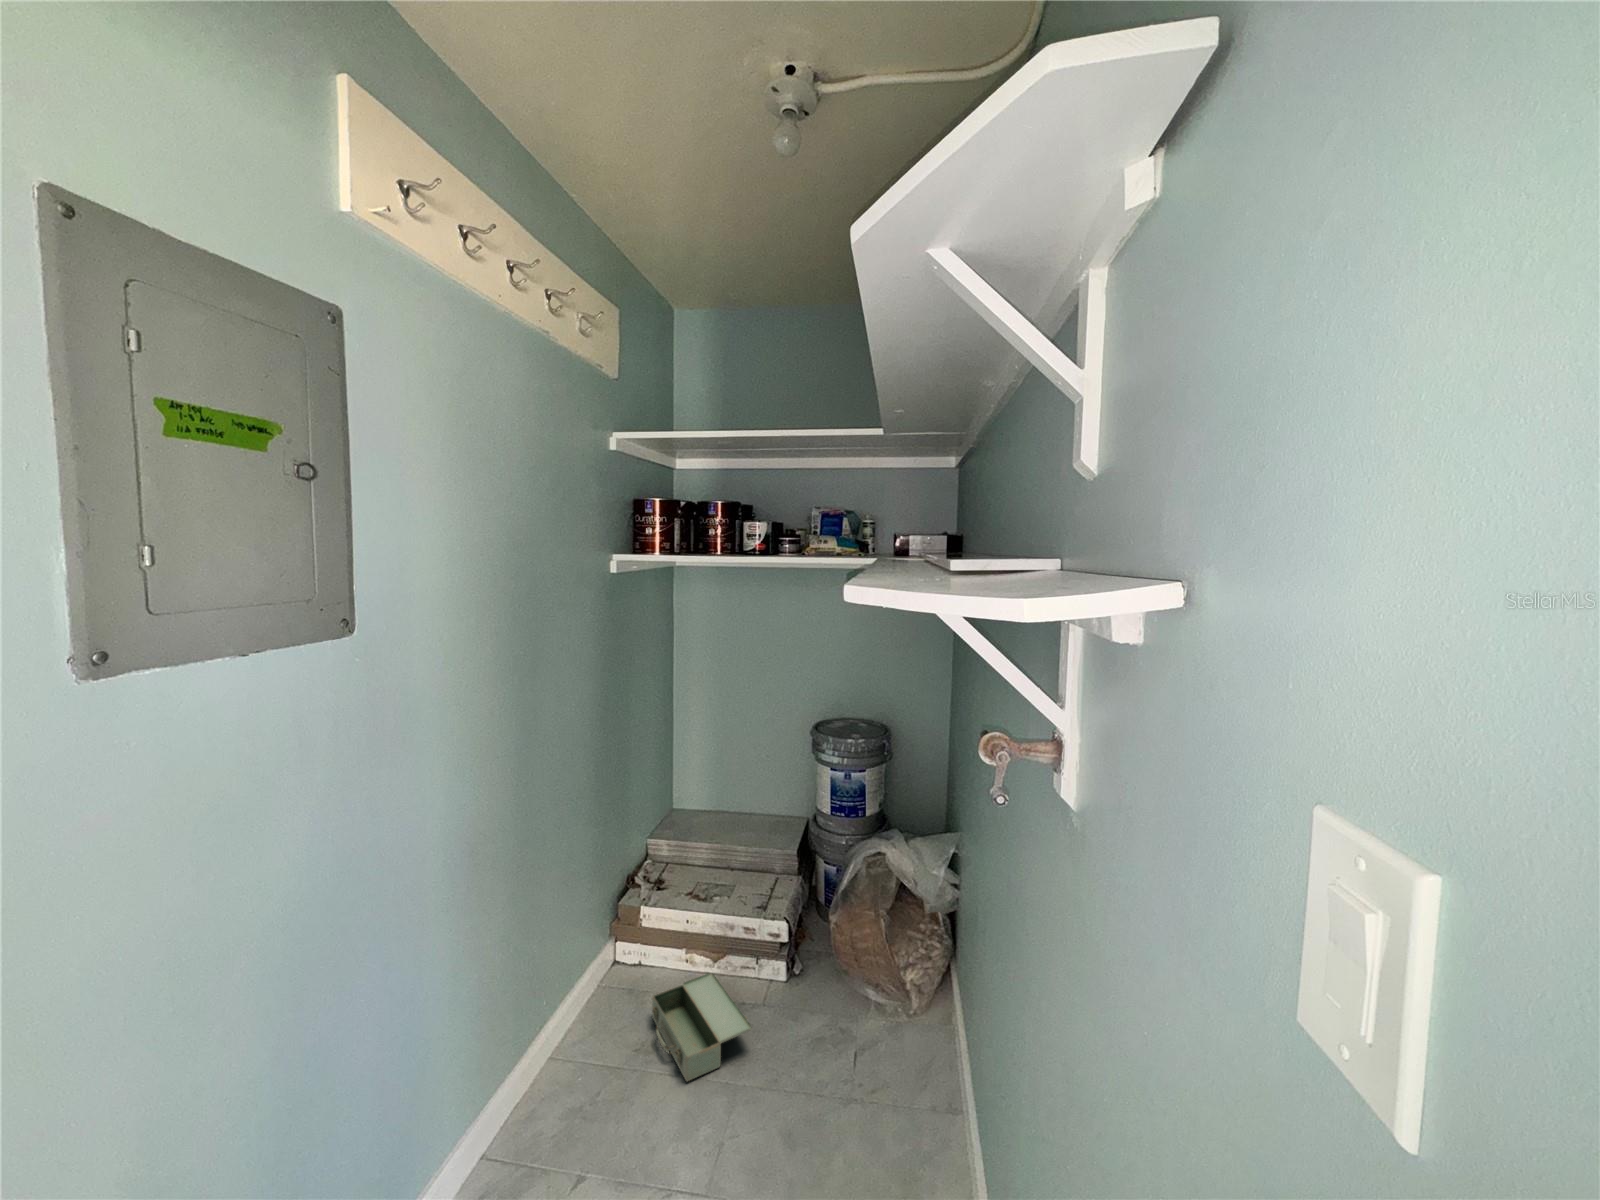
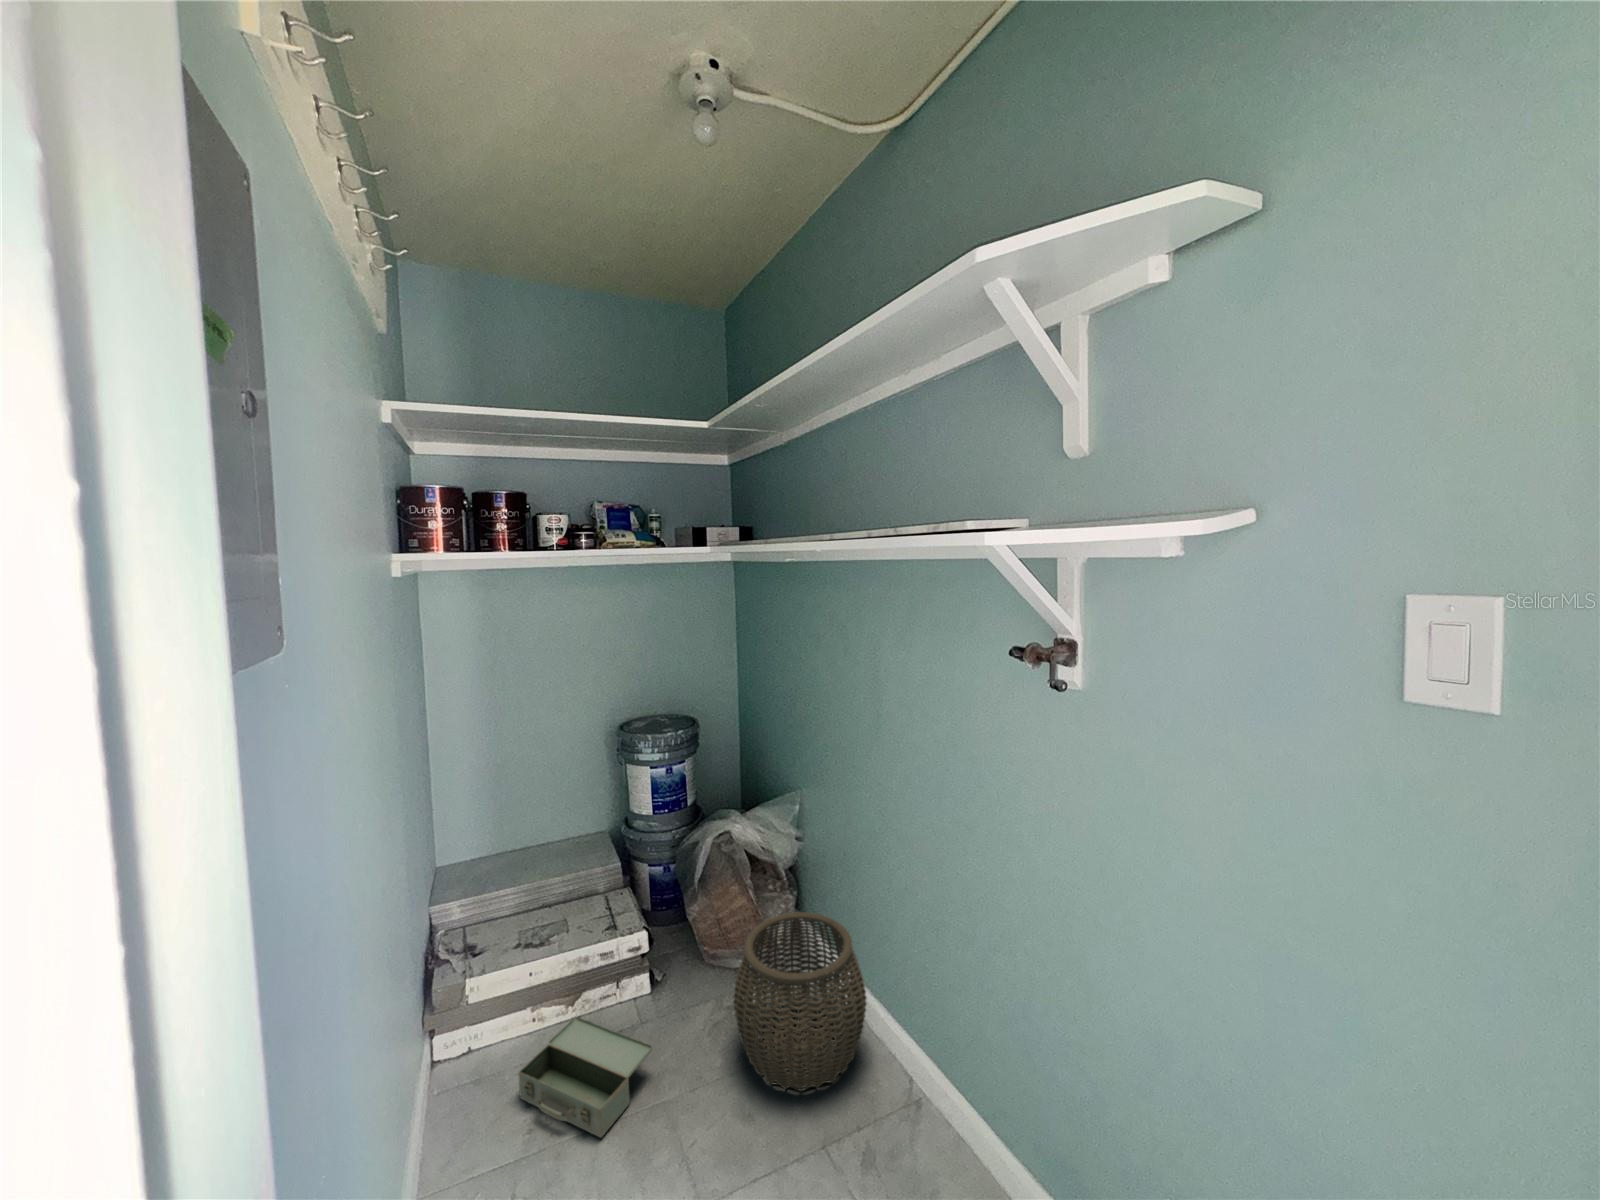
woven basket: none [821,955,963,1151] -> present [733,912,867,1091]

